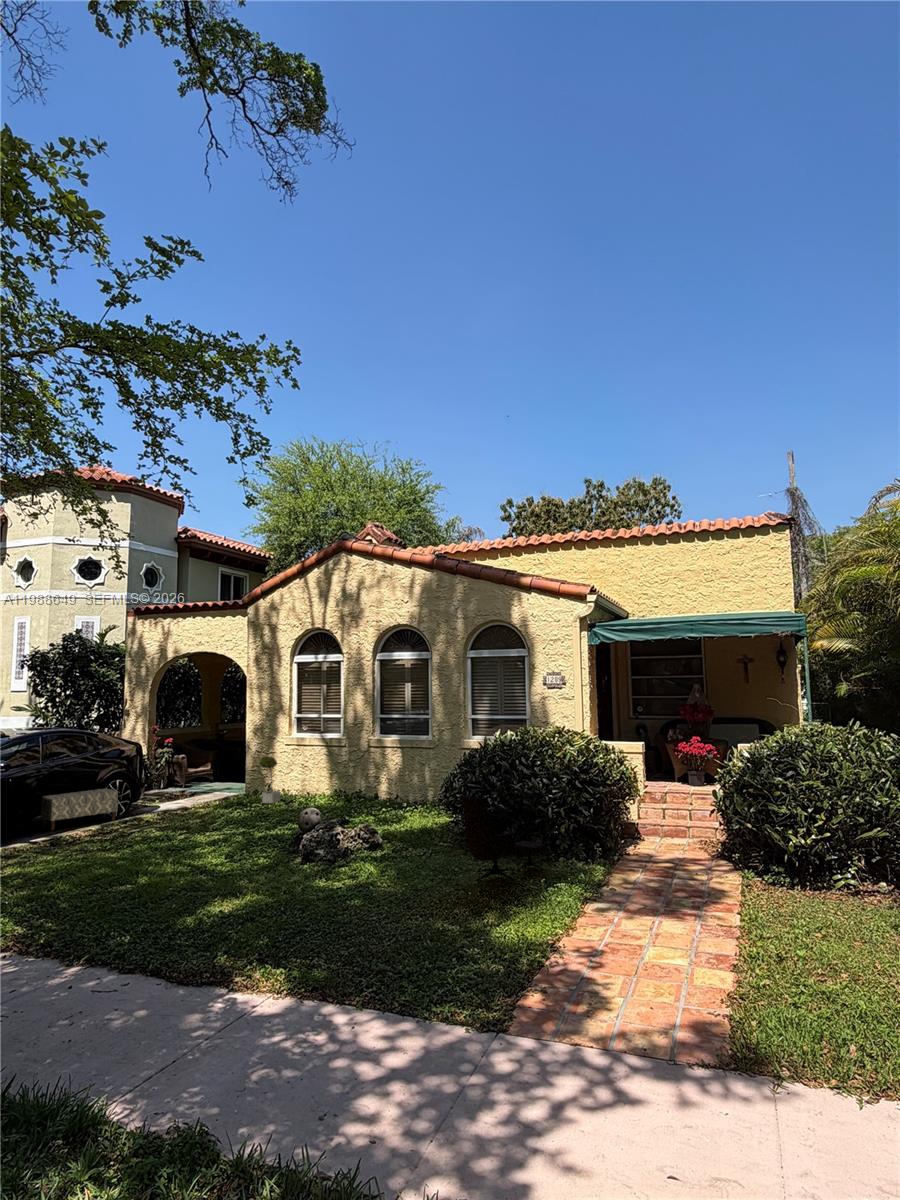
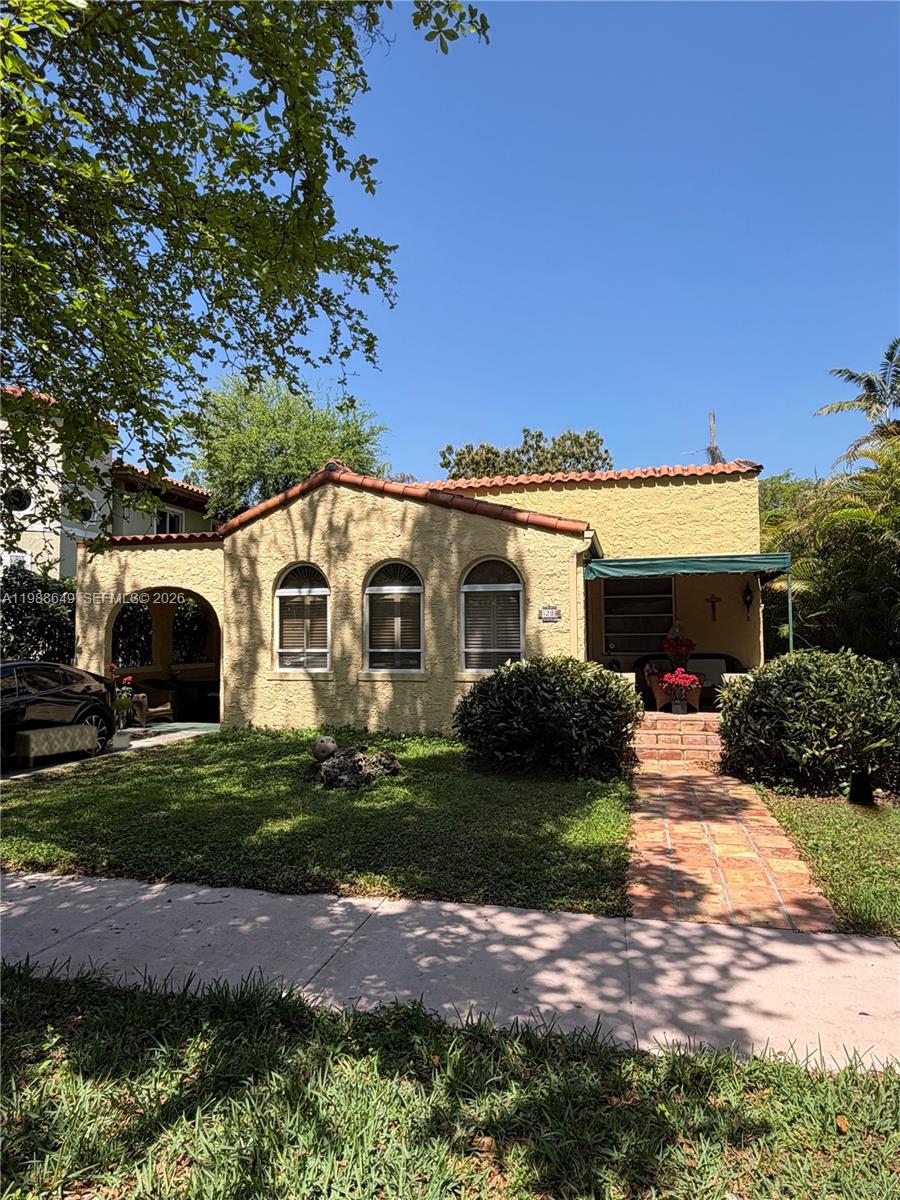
potted tree: present [260,756,280,803] -> present [111,697,133,748]
lounge chair: present [461,795,546,882] -> none [497,717,570,798]
watering can: none [839,849,873,903] -> present [847,758,875,804]

